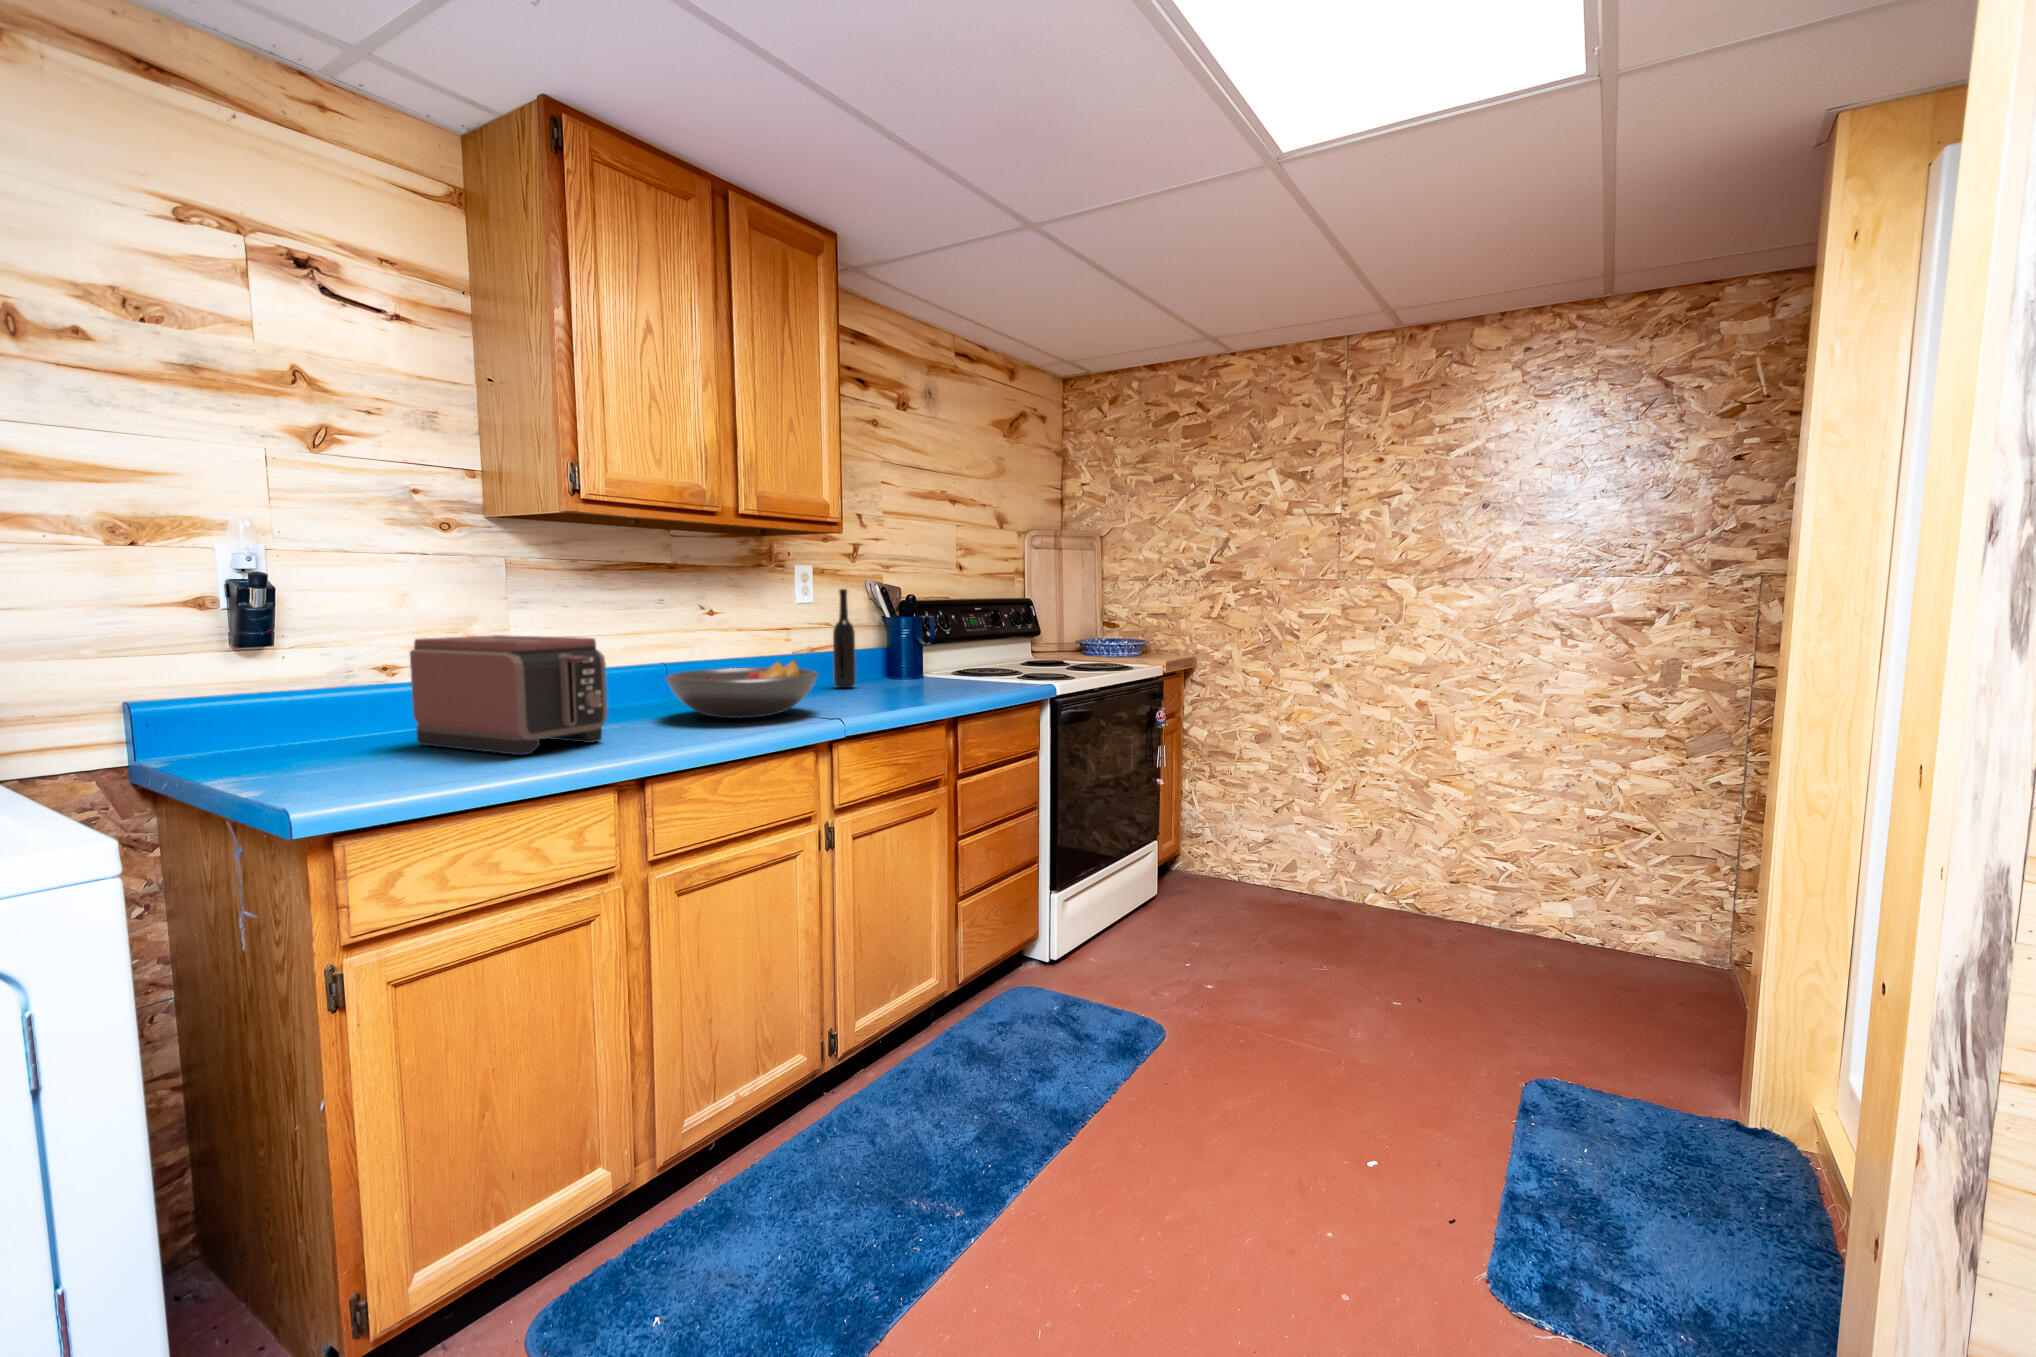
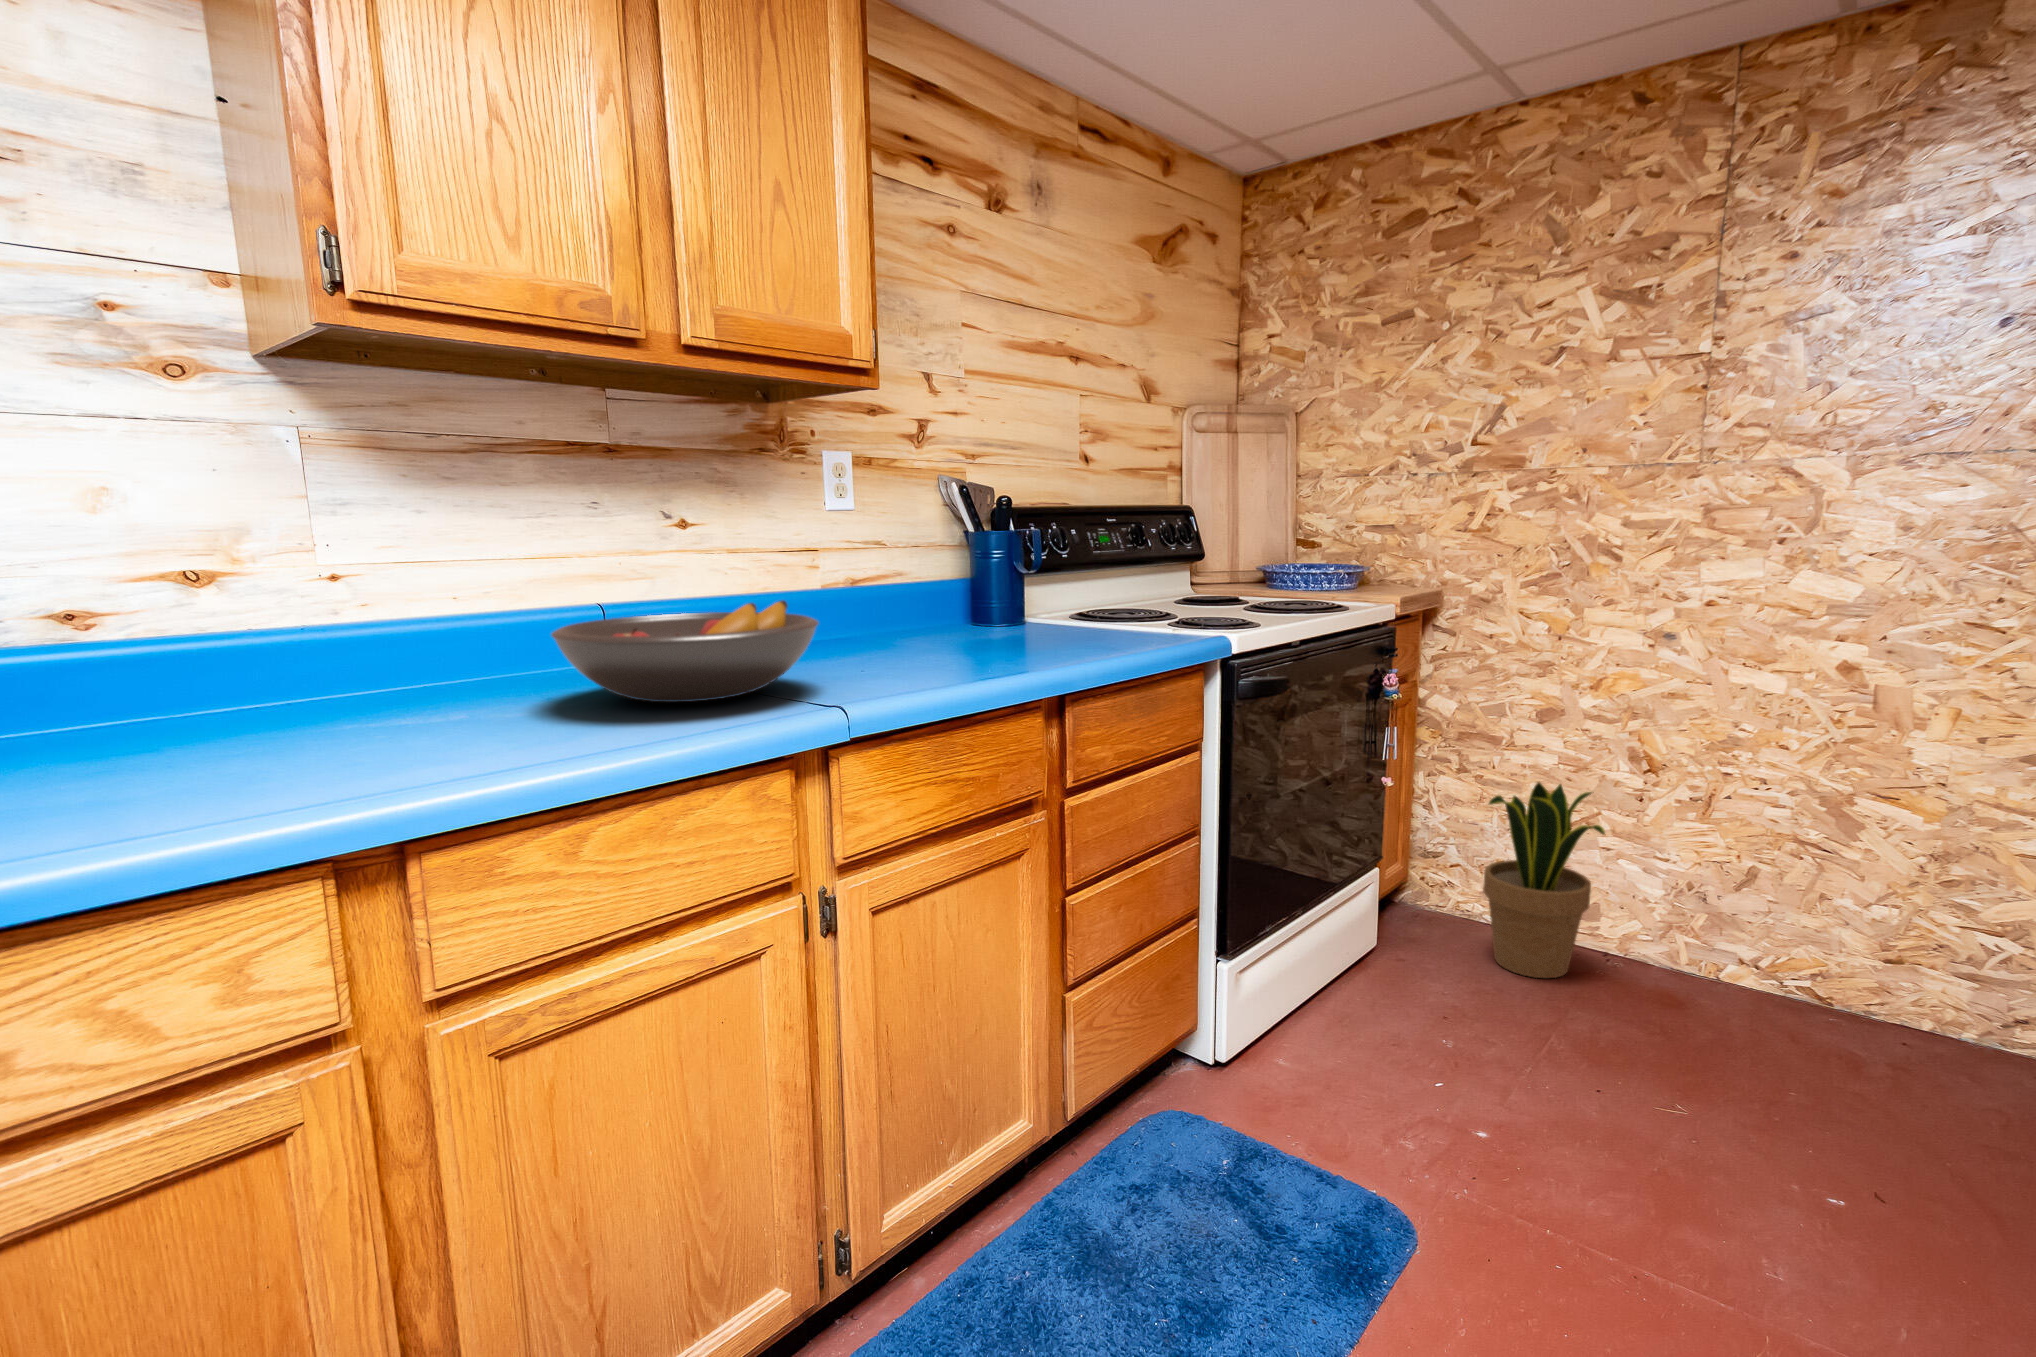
bottle: present [833,589,856,688] -> none [875,484,912,642]
toaster: present [409,635,608,755] -> none [42,558,394,791]
potted plant: none [1222,779,1292,907] -> present [1483,782,1605,978]

